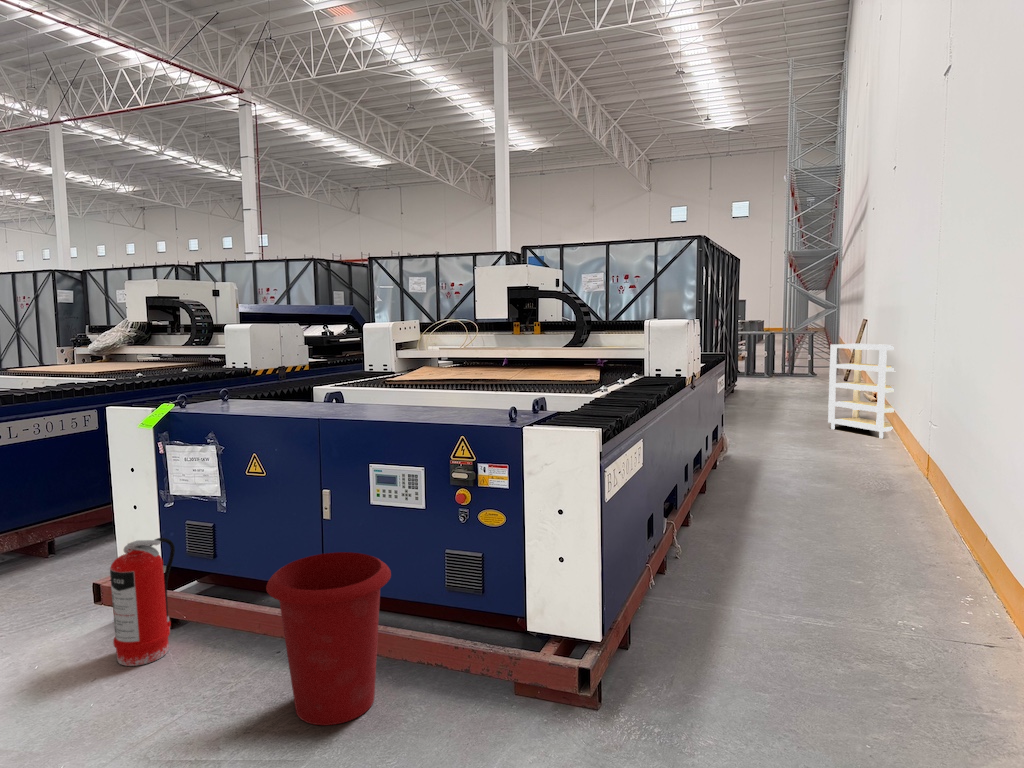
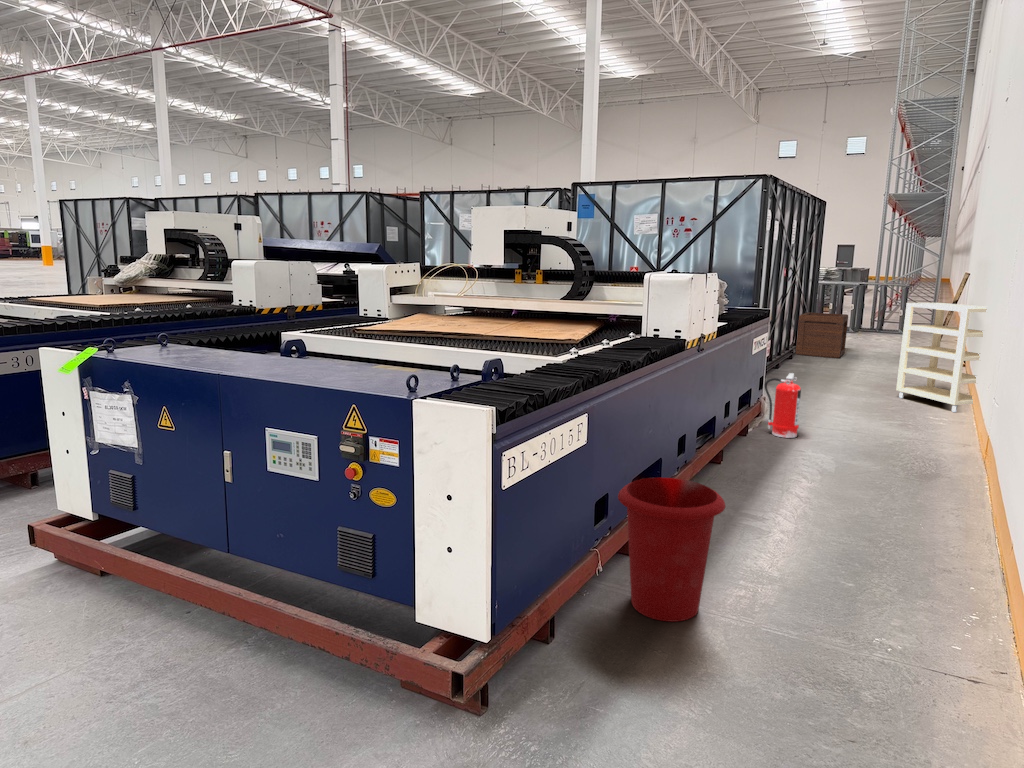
wooden crate: none [728,359,770,399] -> present [796,312,848,358]
fire extinguisher: present [110,538,175,666] -> present [765,373,801,438]
waste bin: present [266,552,391,725] -> present [618,478,725,622]

